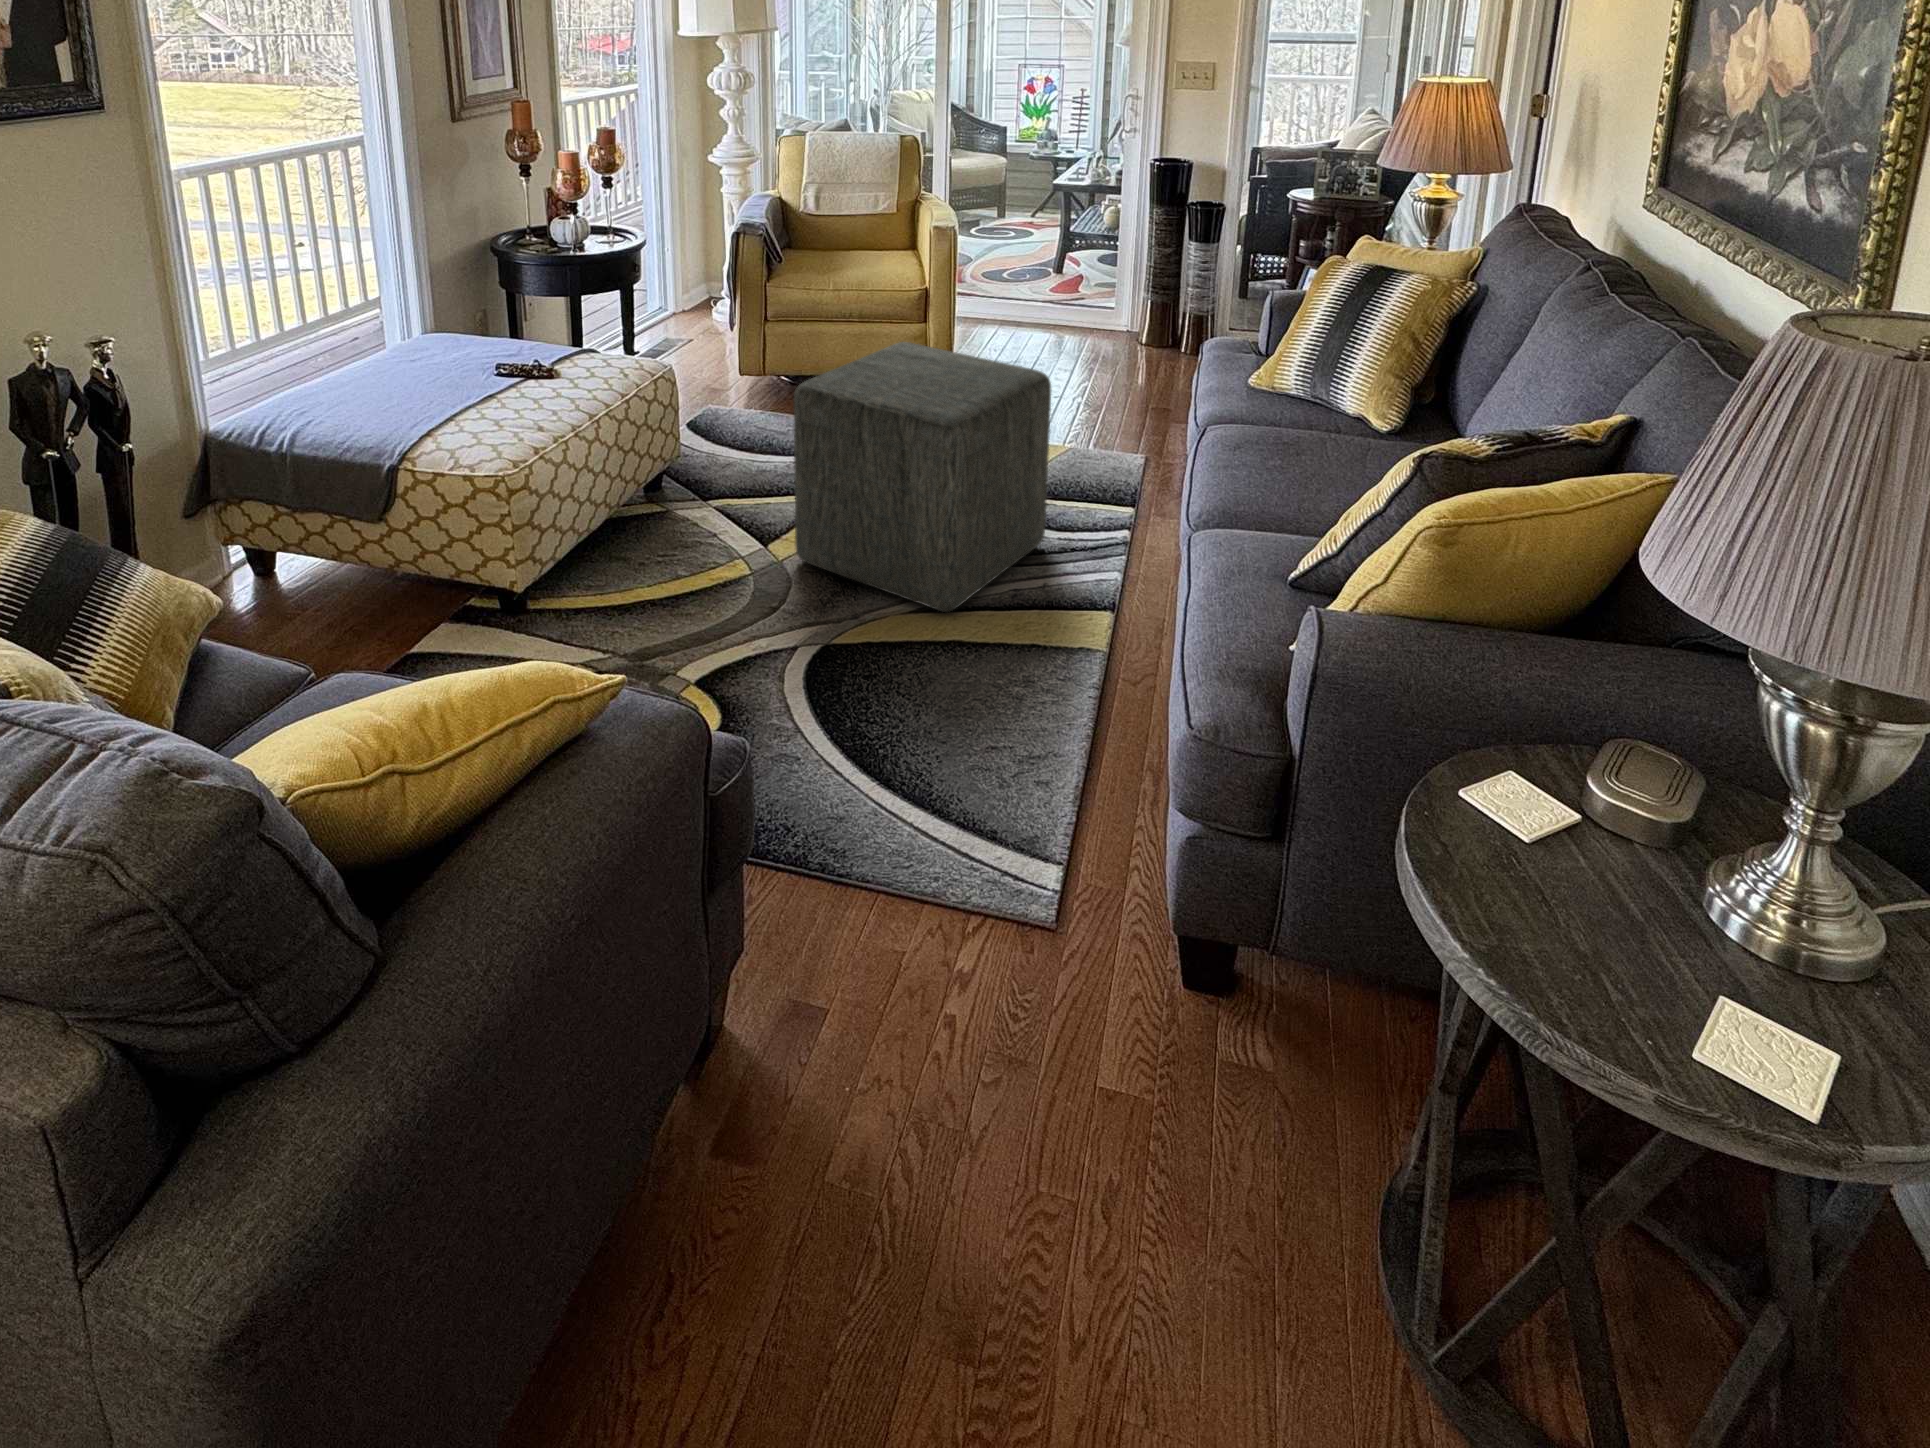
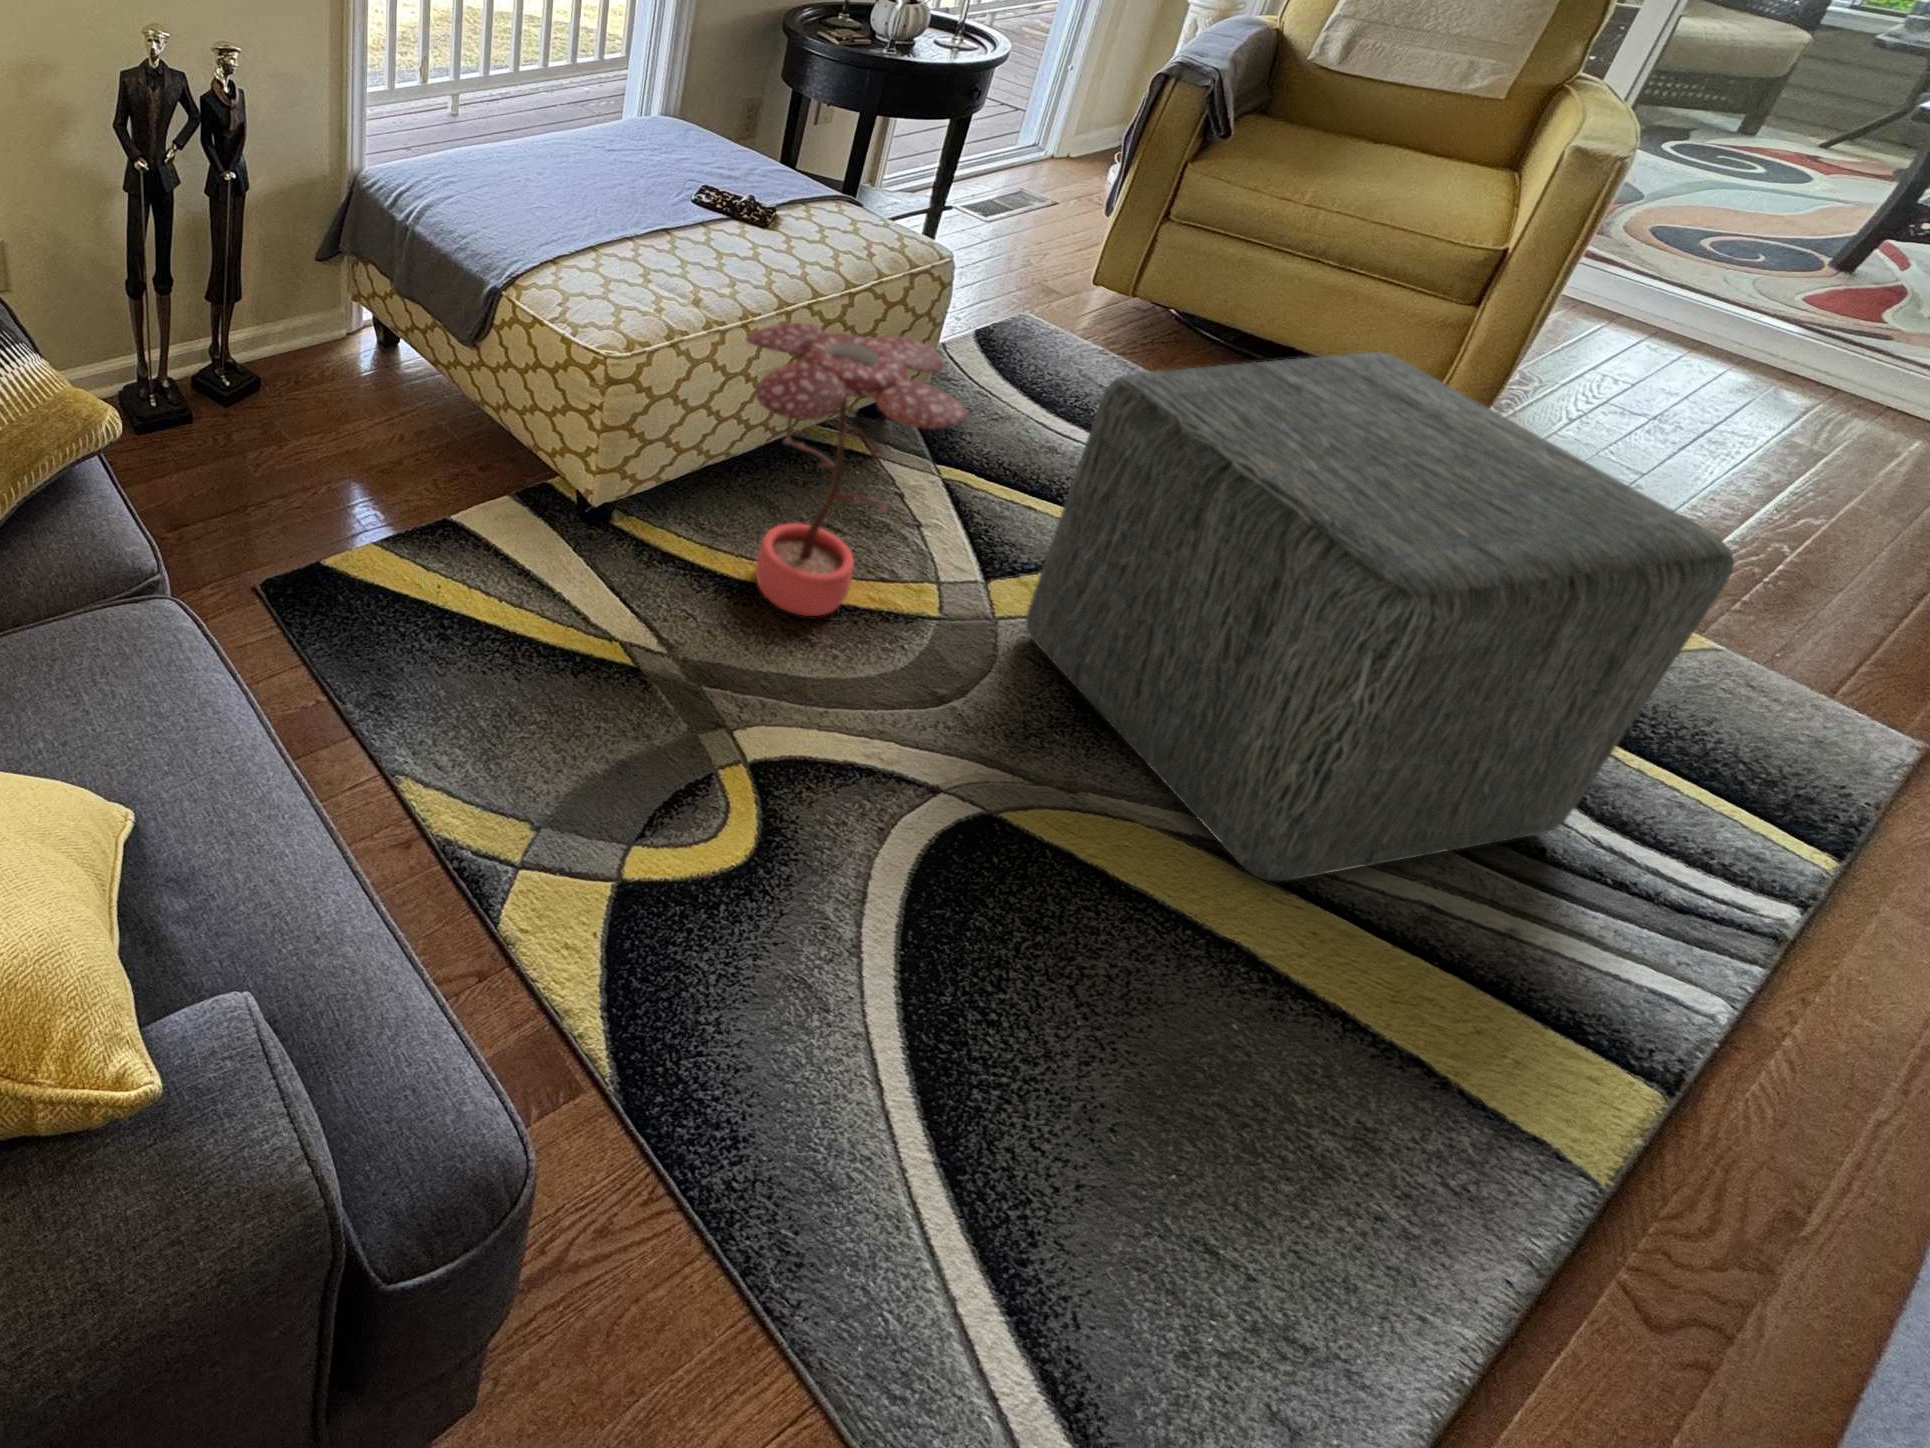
potted plant: none [590,406,736,604] -> present [746,323,968,616]

